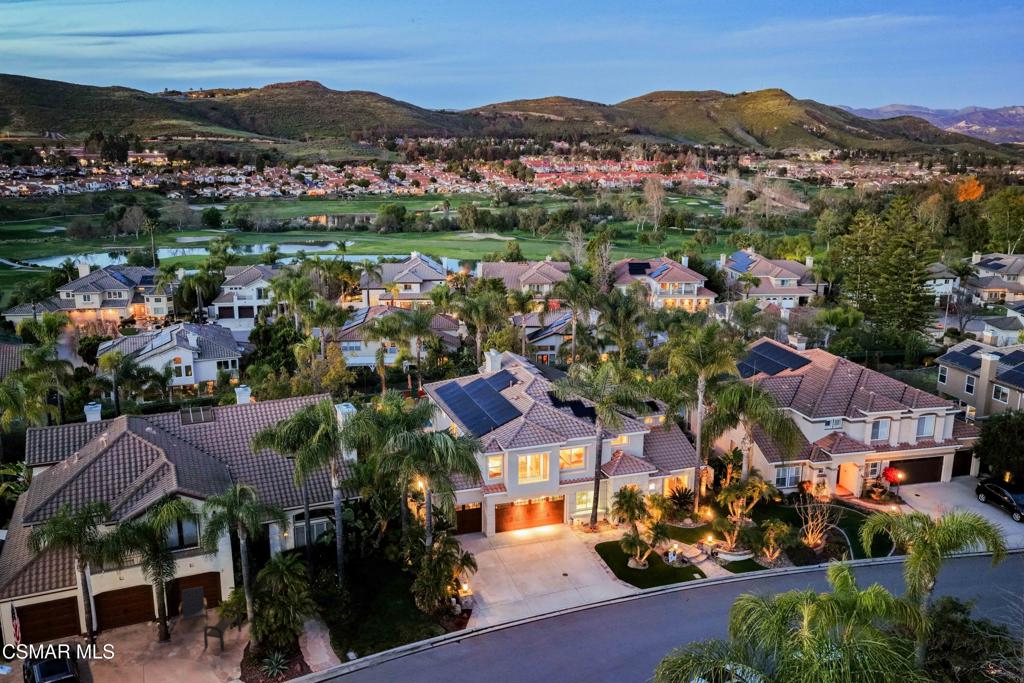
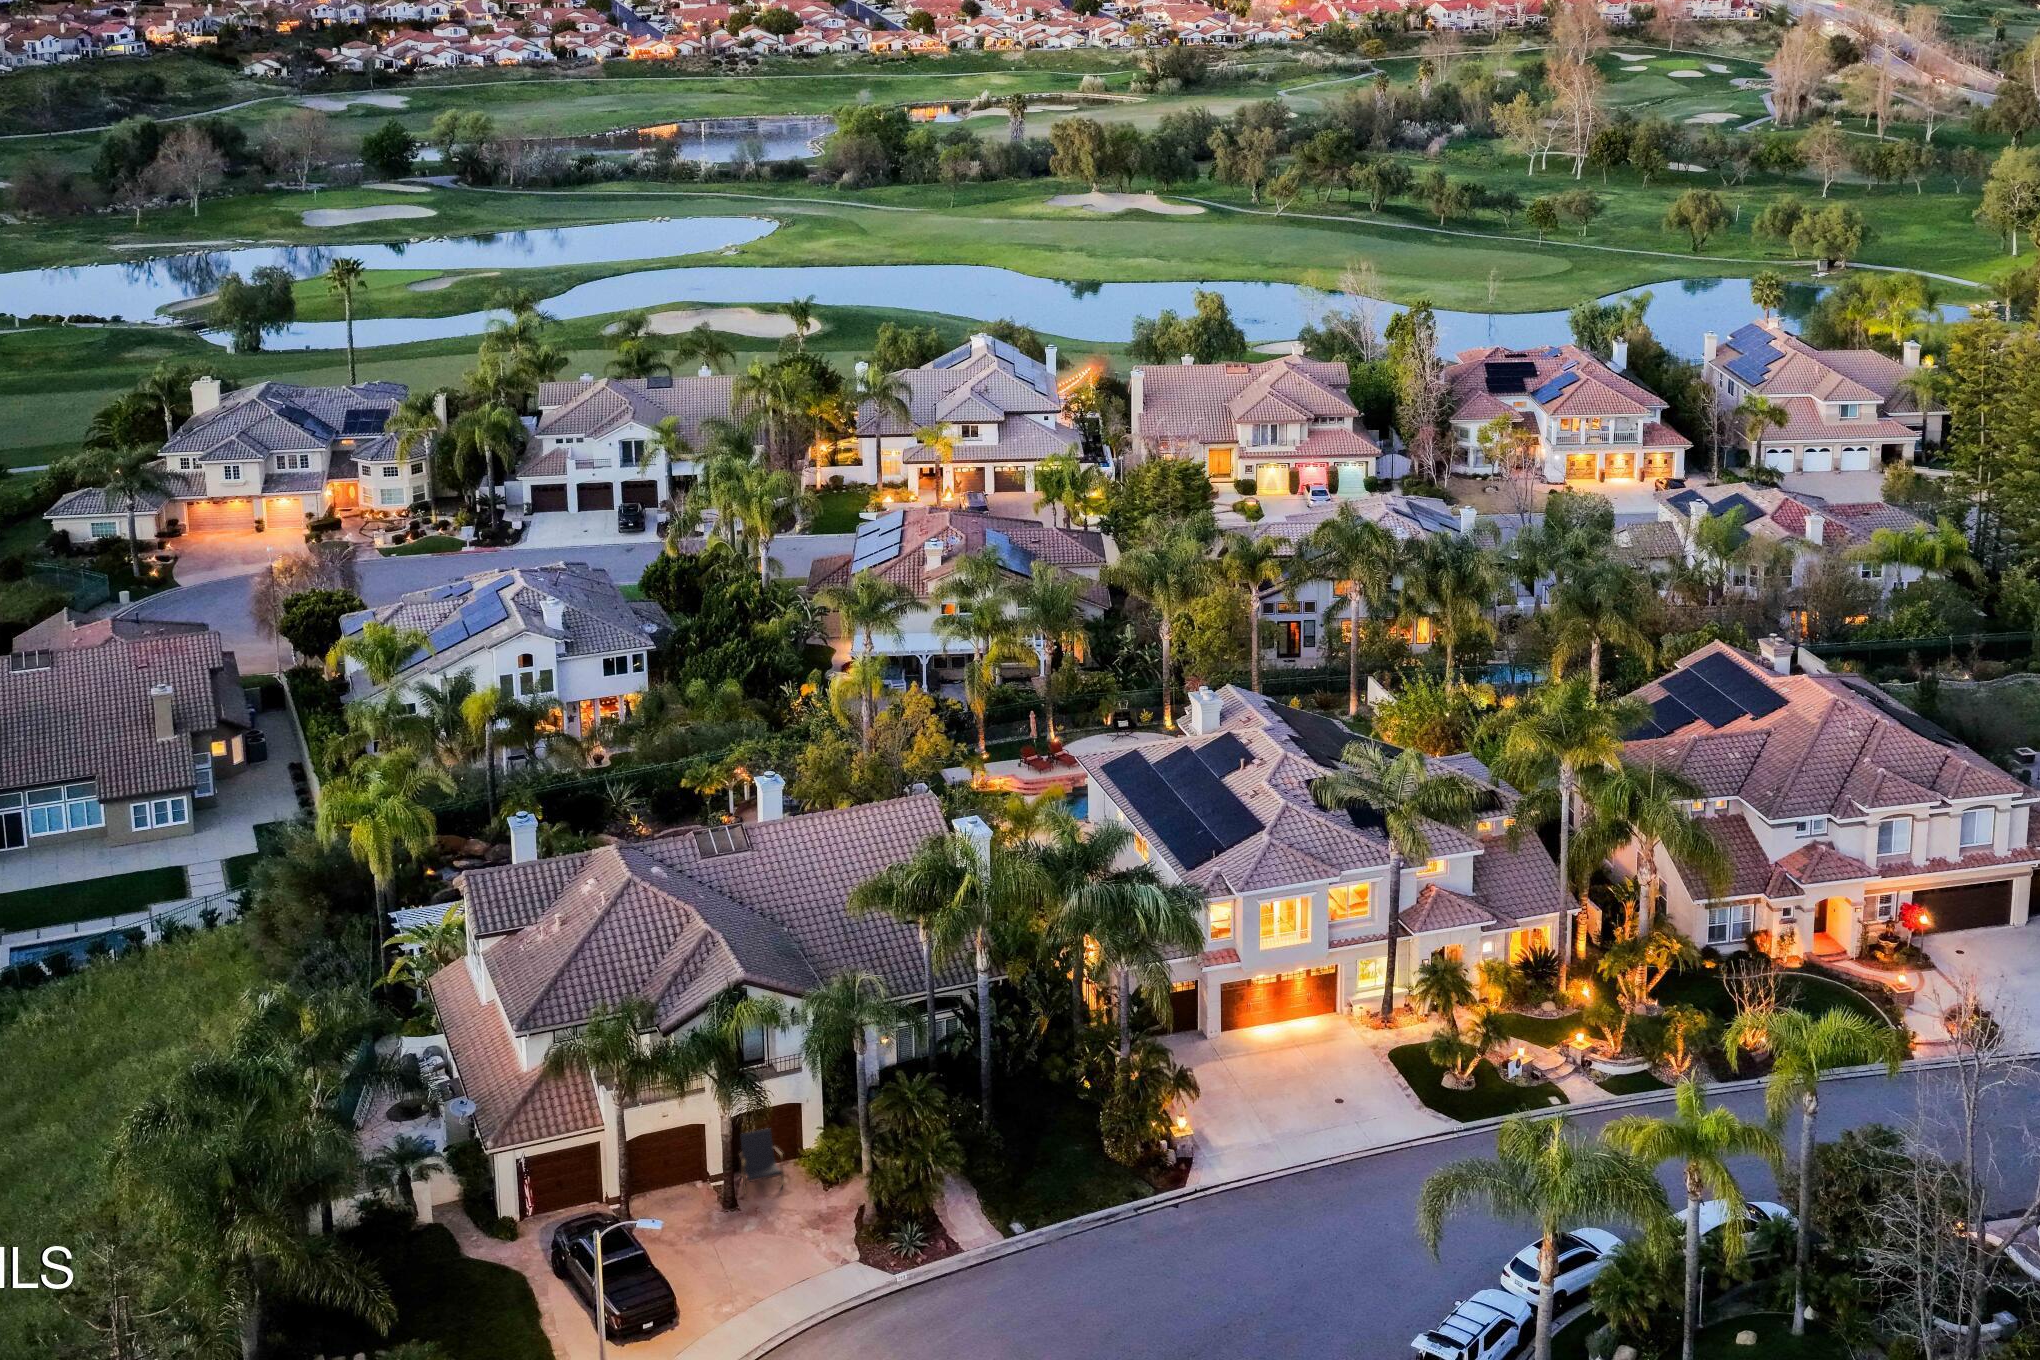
bench: present [204,609,241,650] -> none [791,1161,840,1223]

